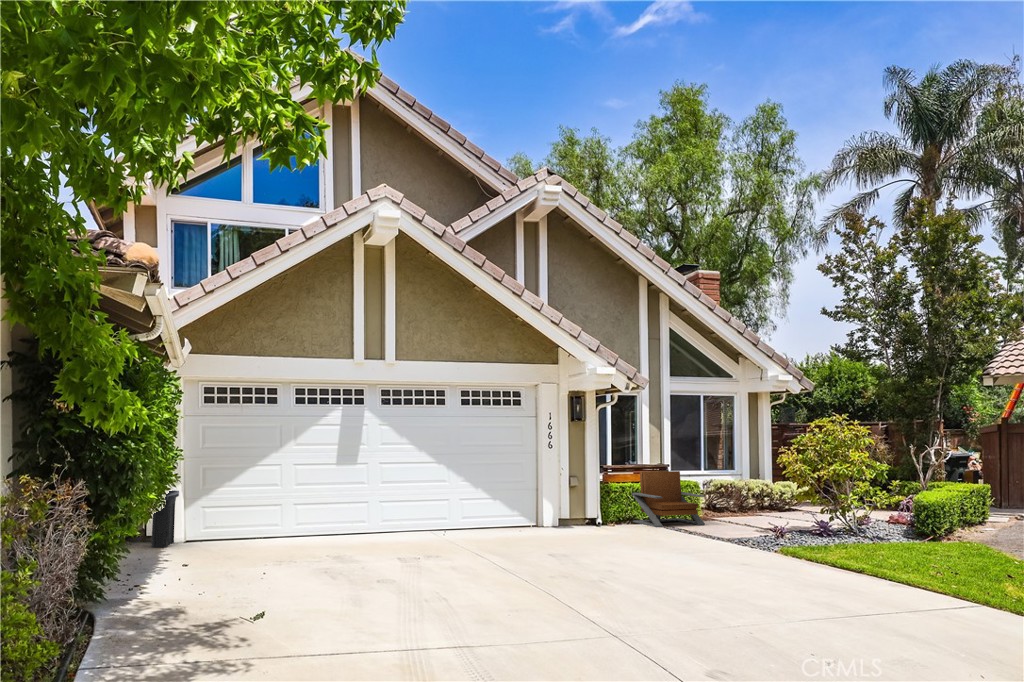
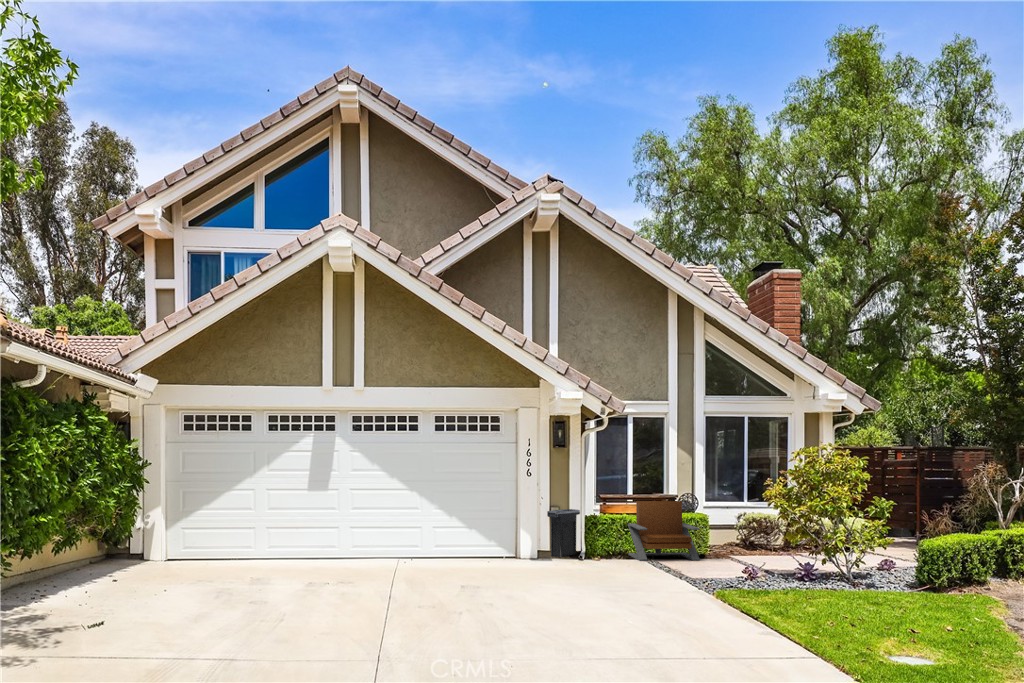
trash can: present [151,490,179,548] -> present [547,509,580,557]

